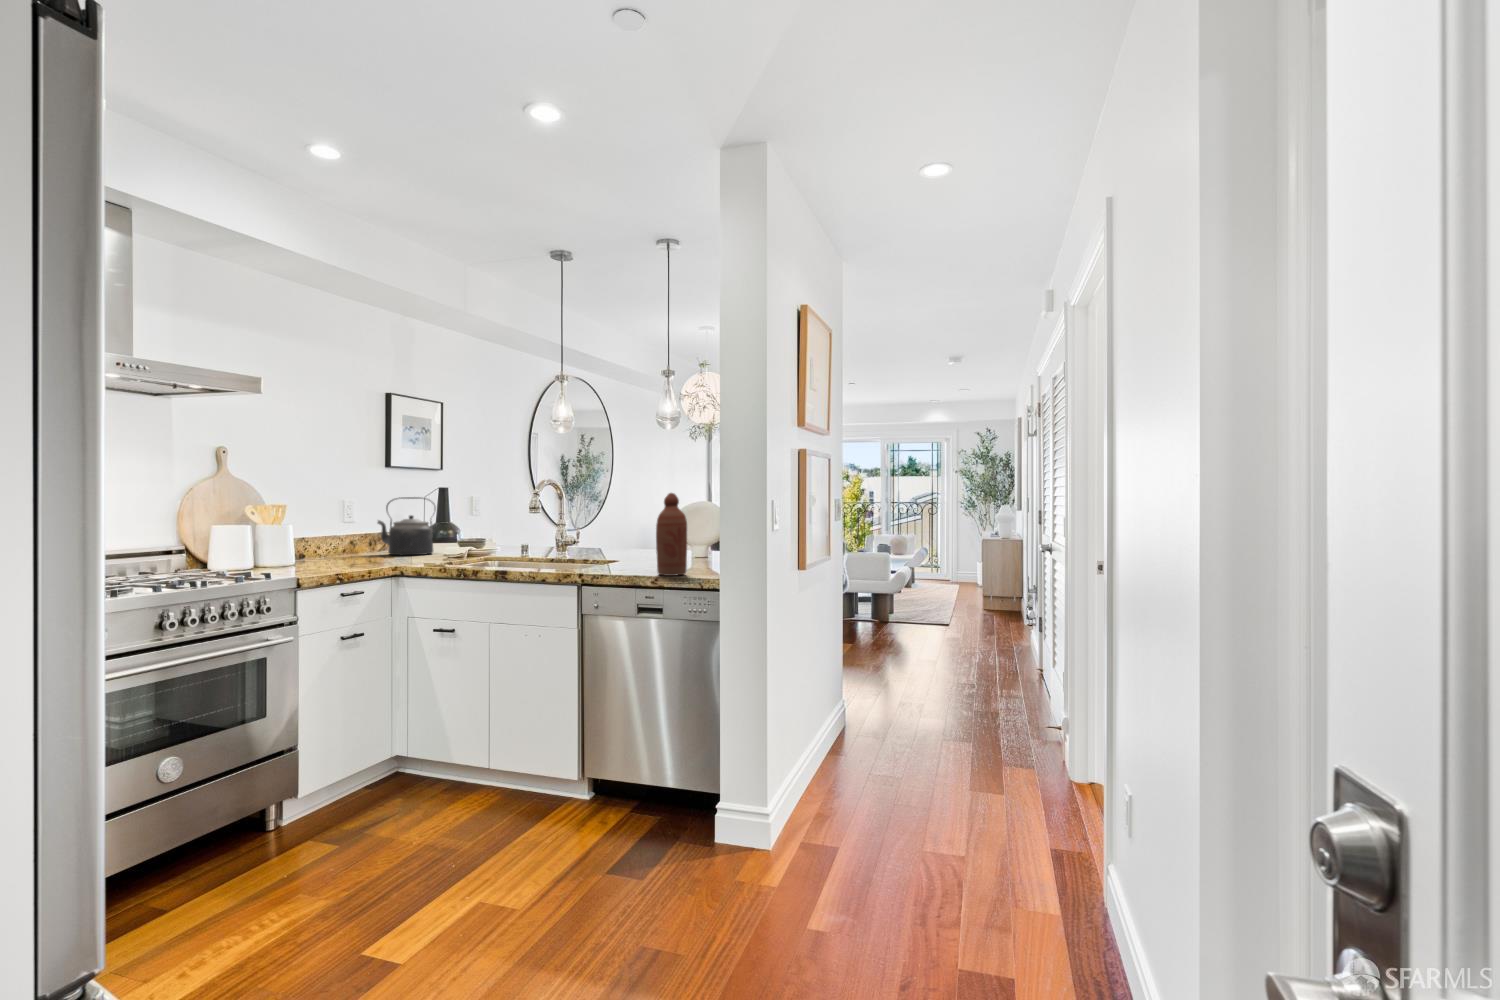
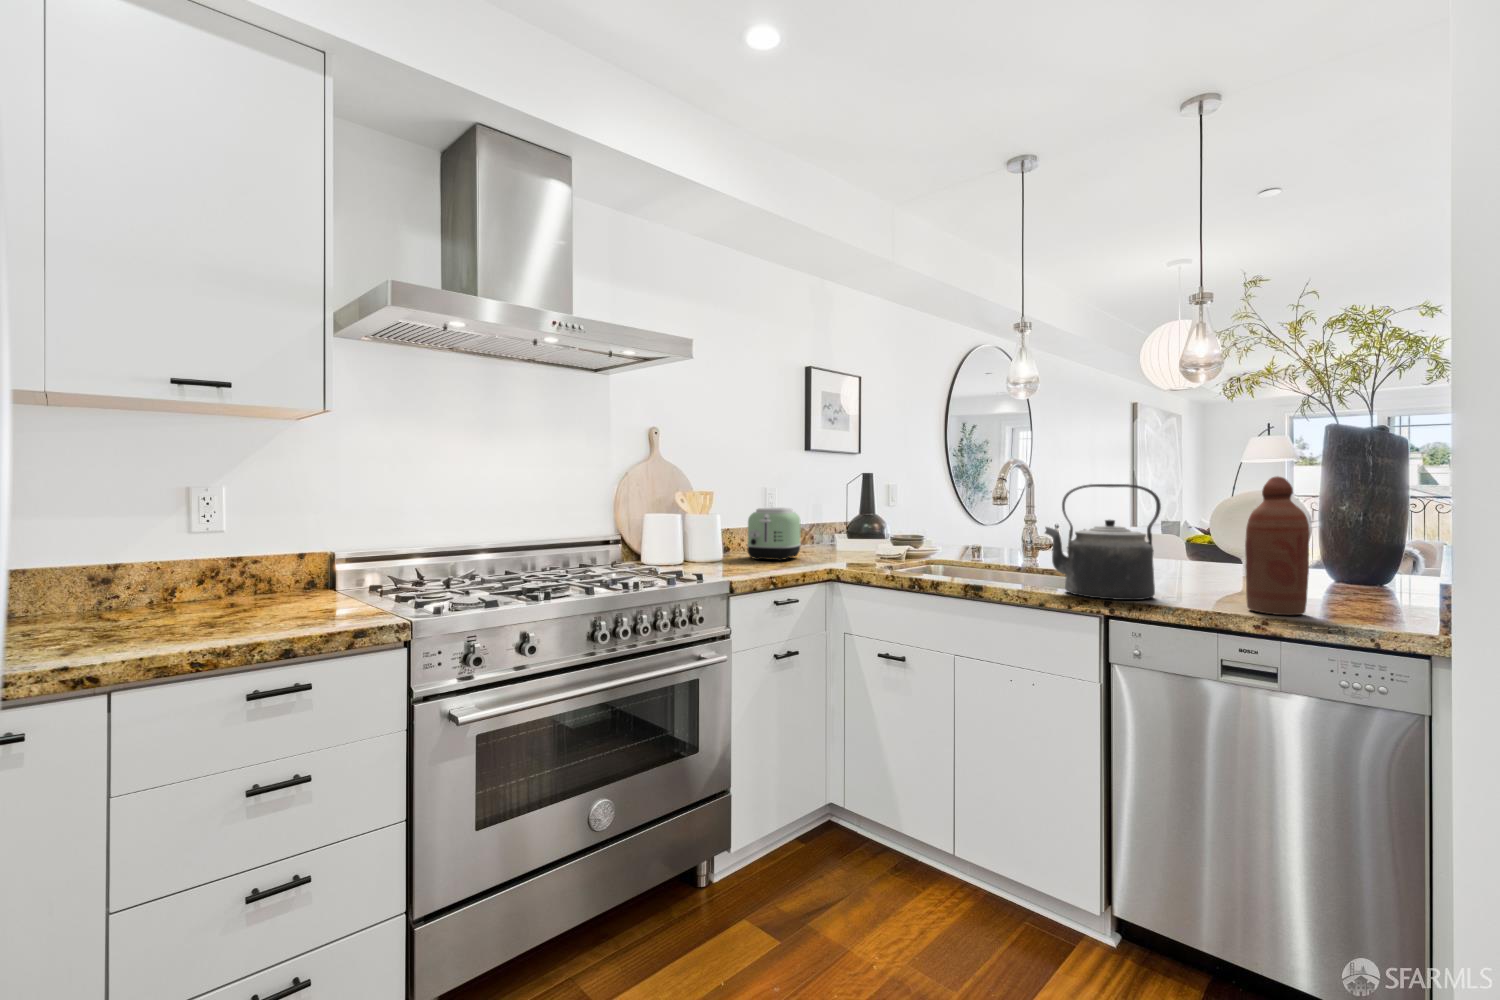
kettle: present [378,497,436,555] -> present [1045,484,1161,600]
toaster: none [319,518,374,564] -> present [747,508,801,561]

